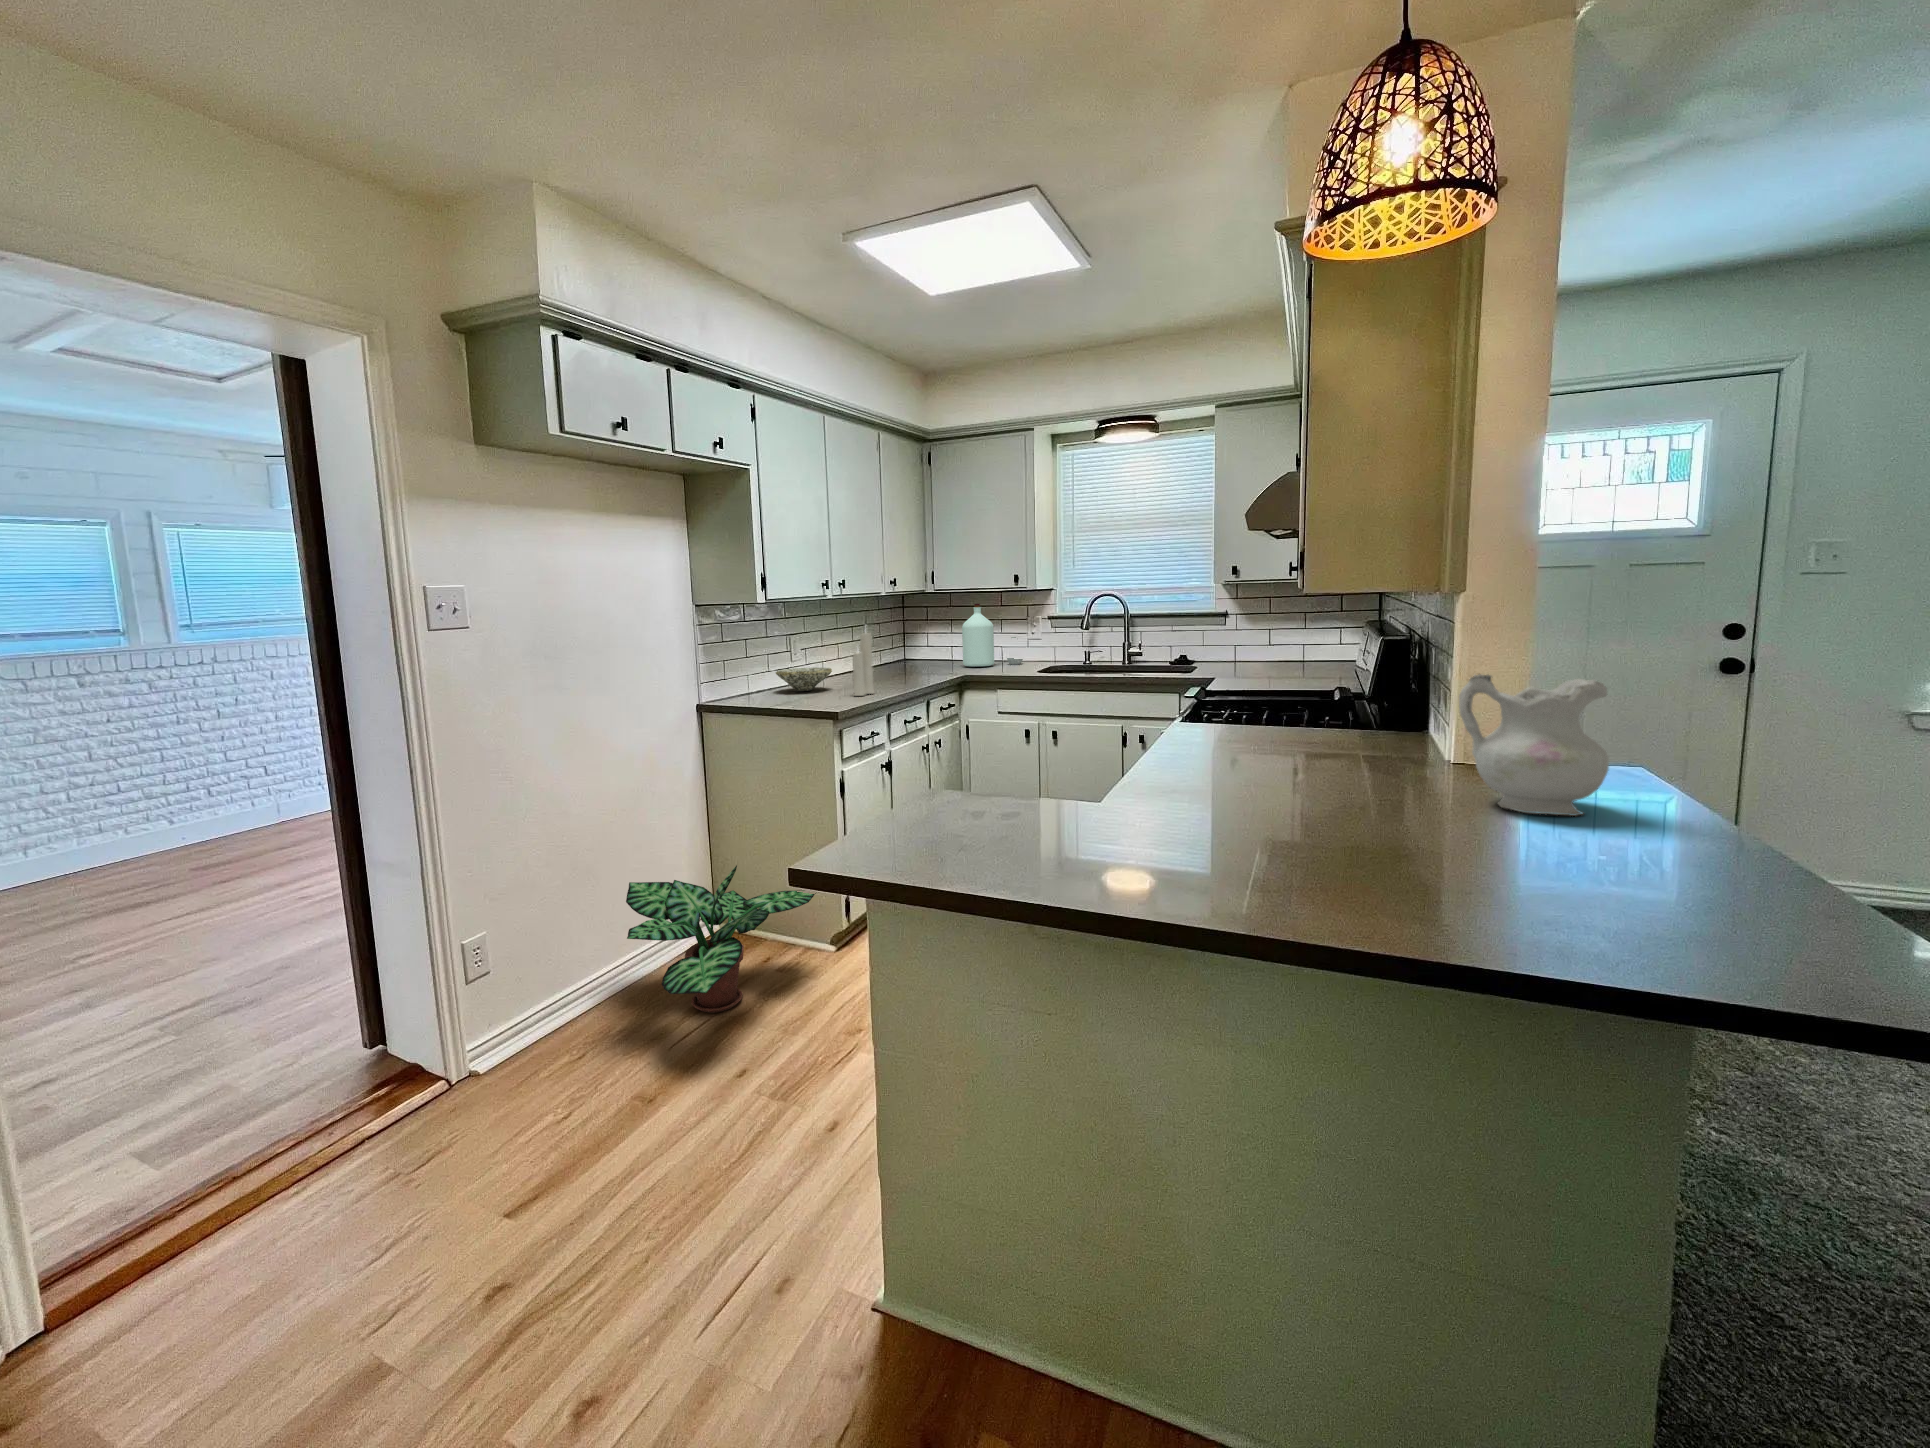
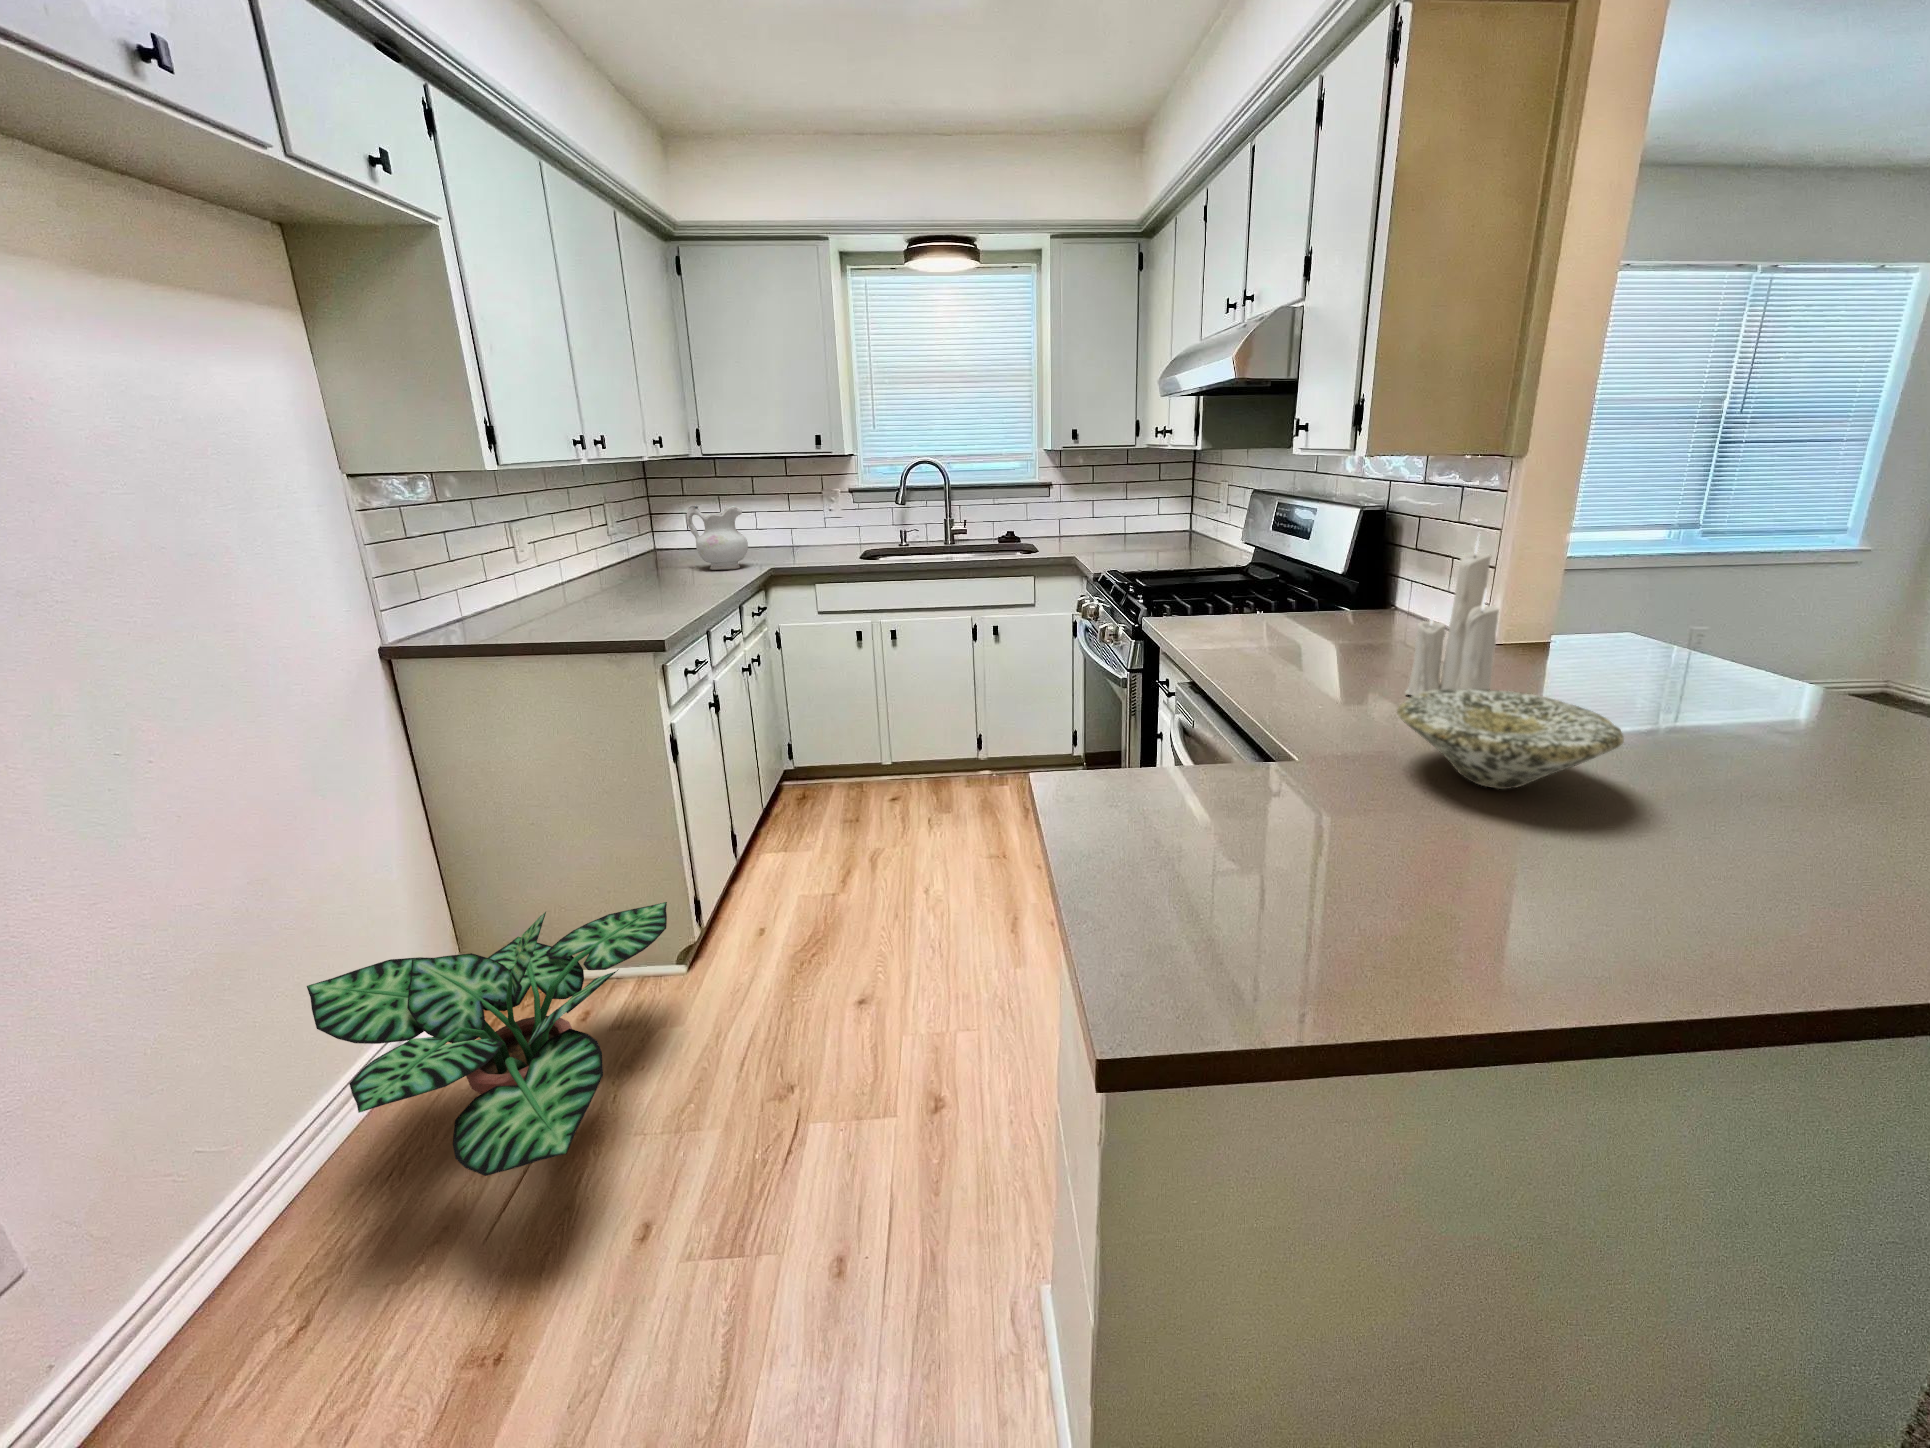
bottle: present [962,604,1023,666] -> none [747,472,824,553]
candle: present [853,633,874,696] -> present [1405,539,1499,696]
bowl: present [776,667,832,691] -> present [1397,689,1624,789]
ceramic pitcher: present [1459,674,1609,816] -> present [686,505,748,570]

